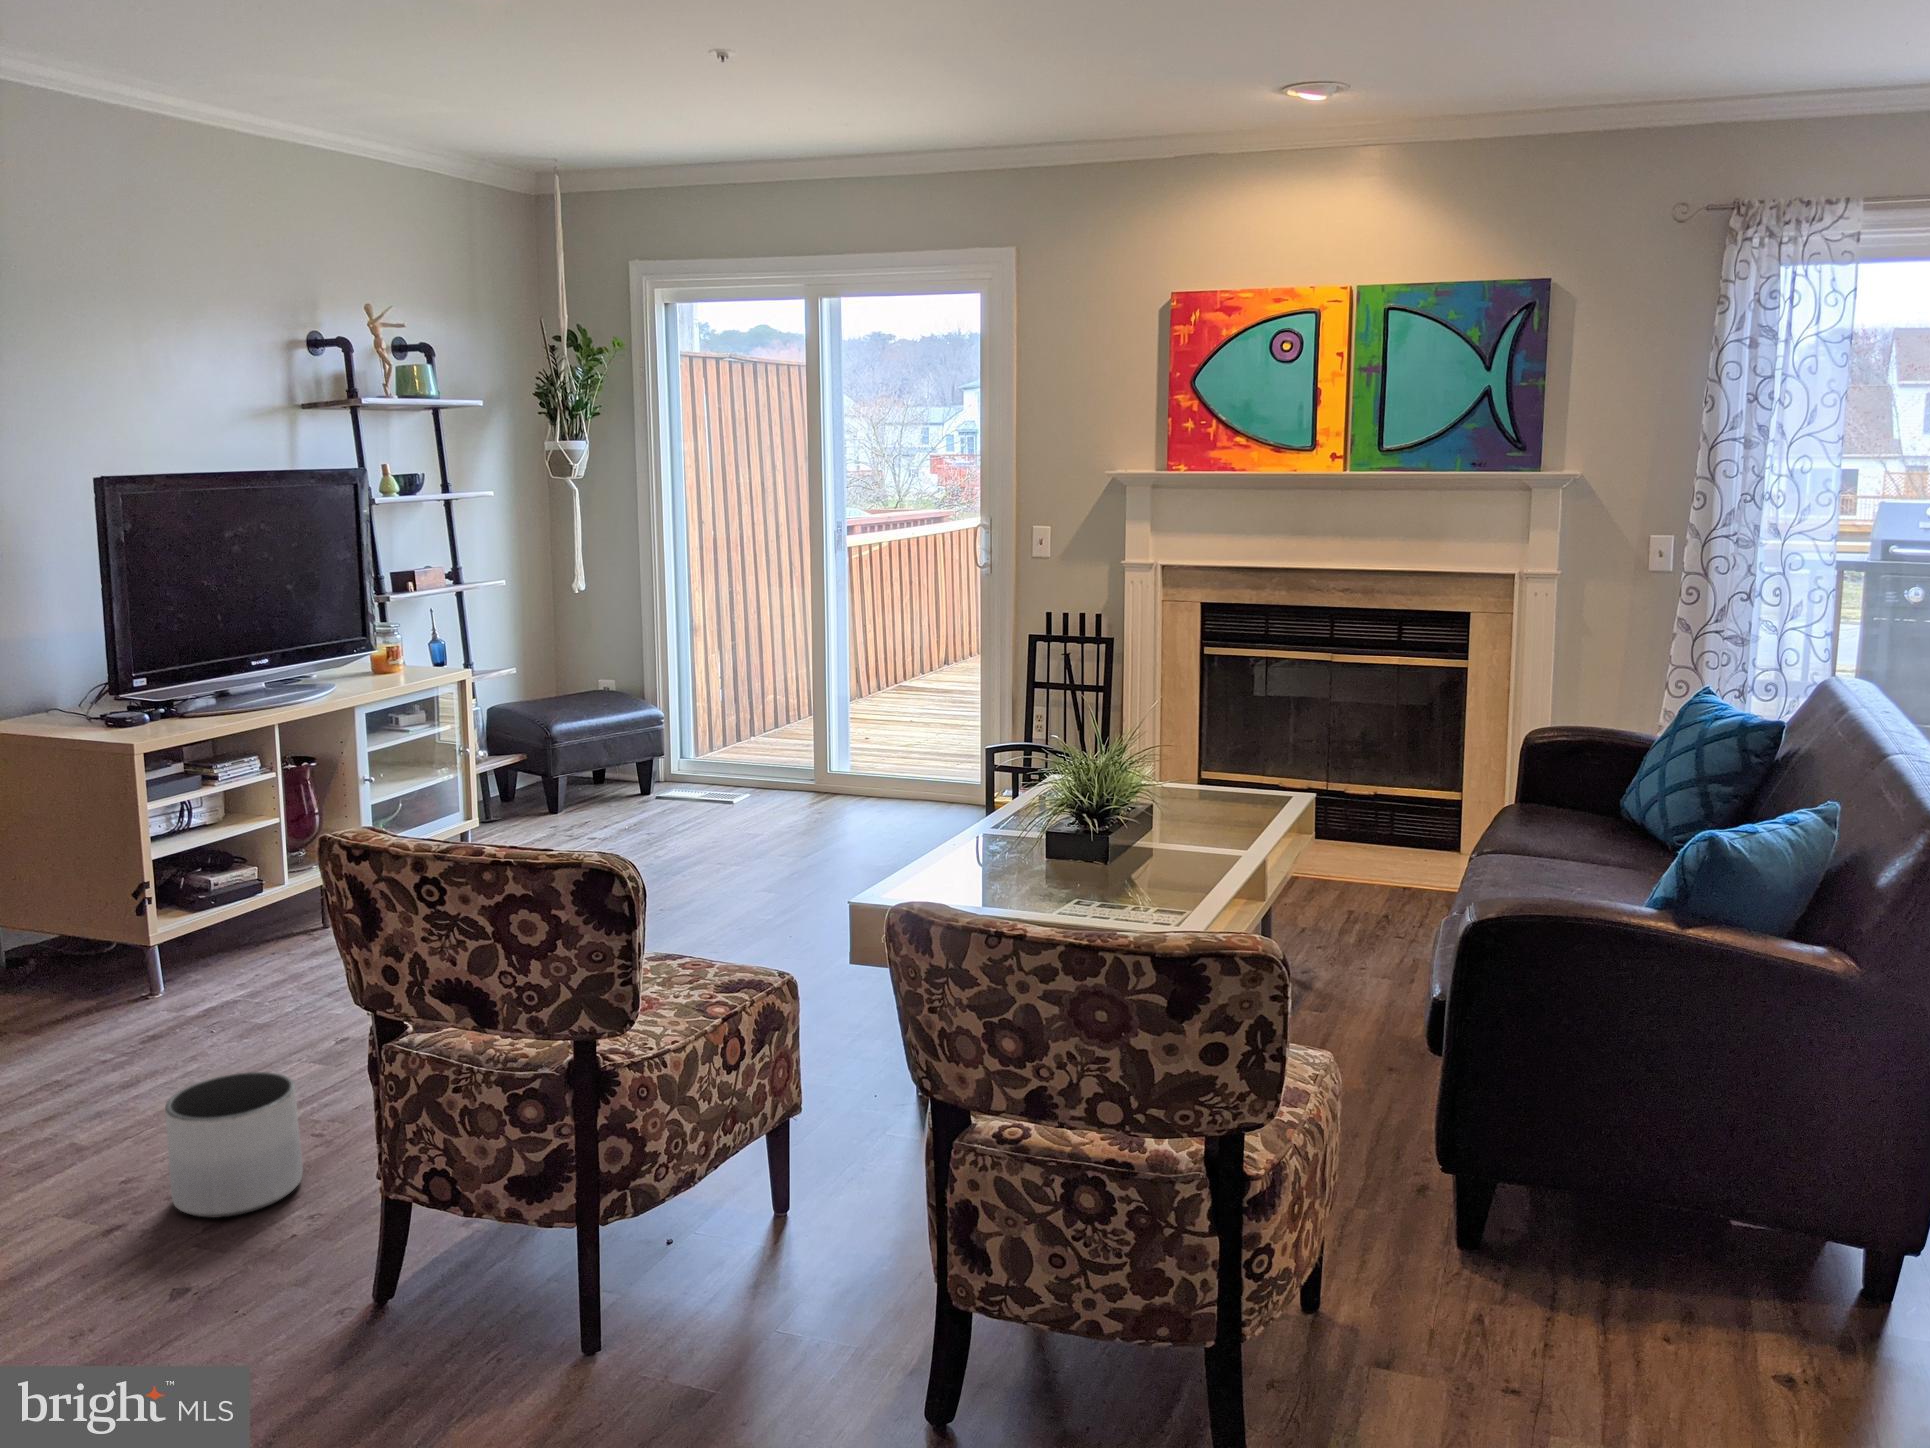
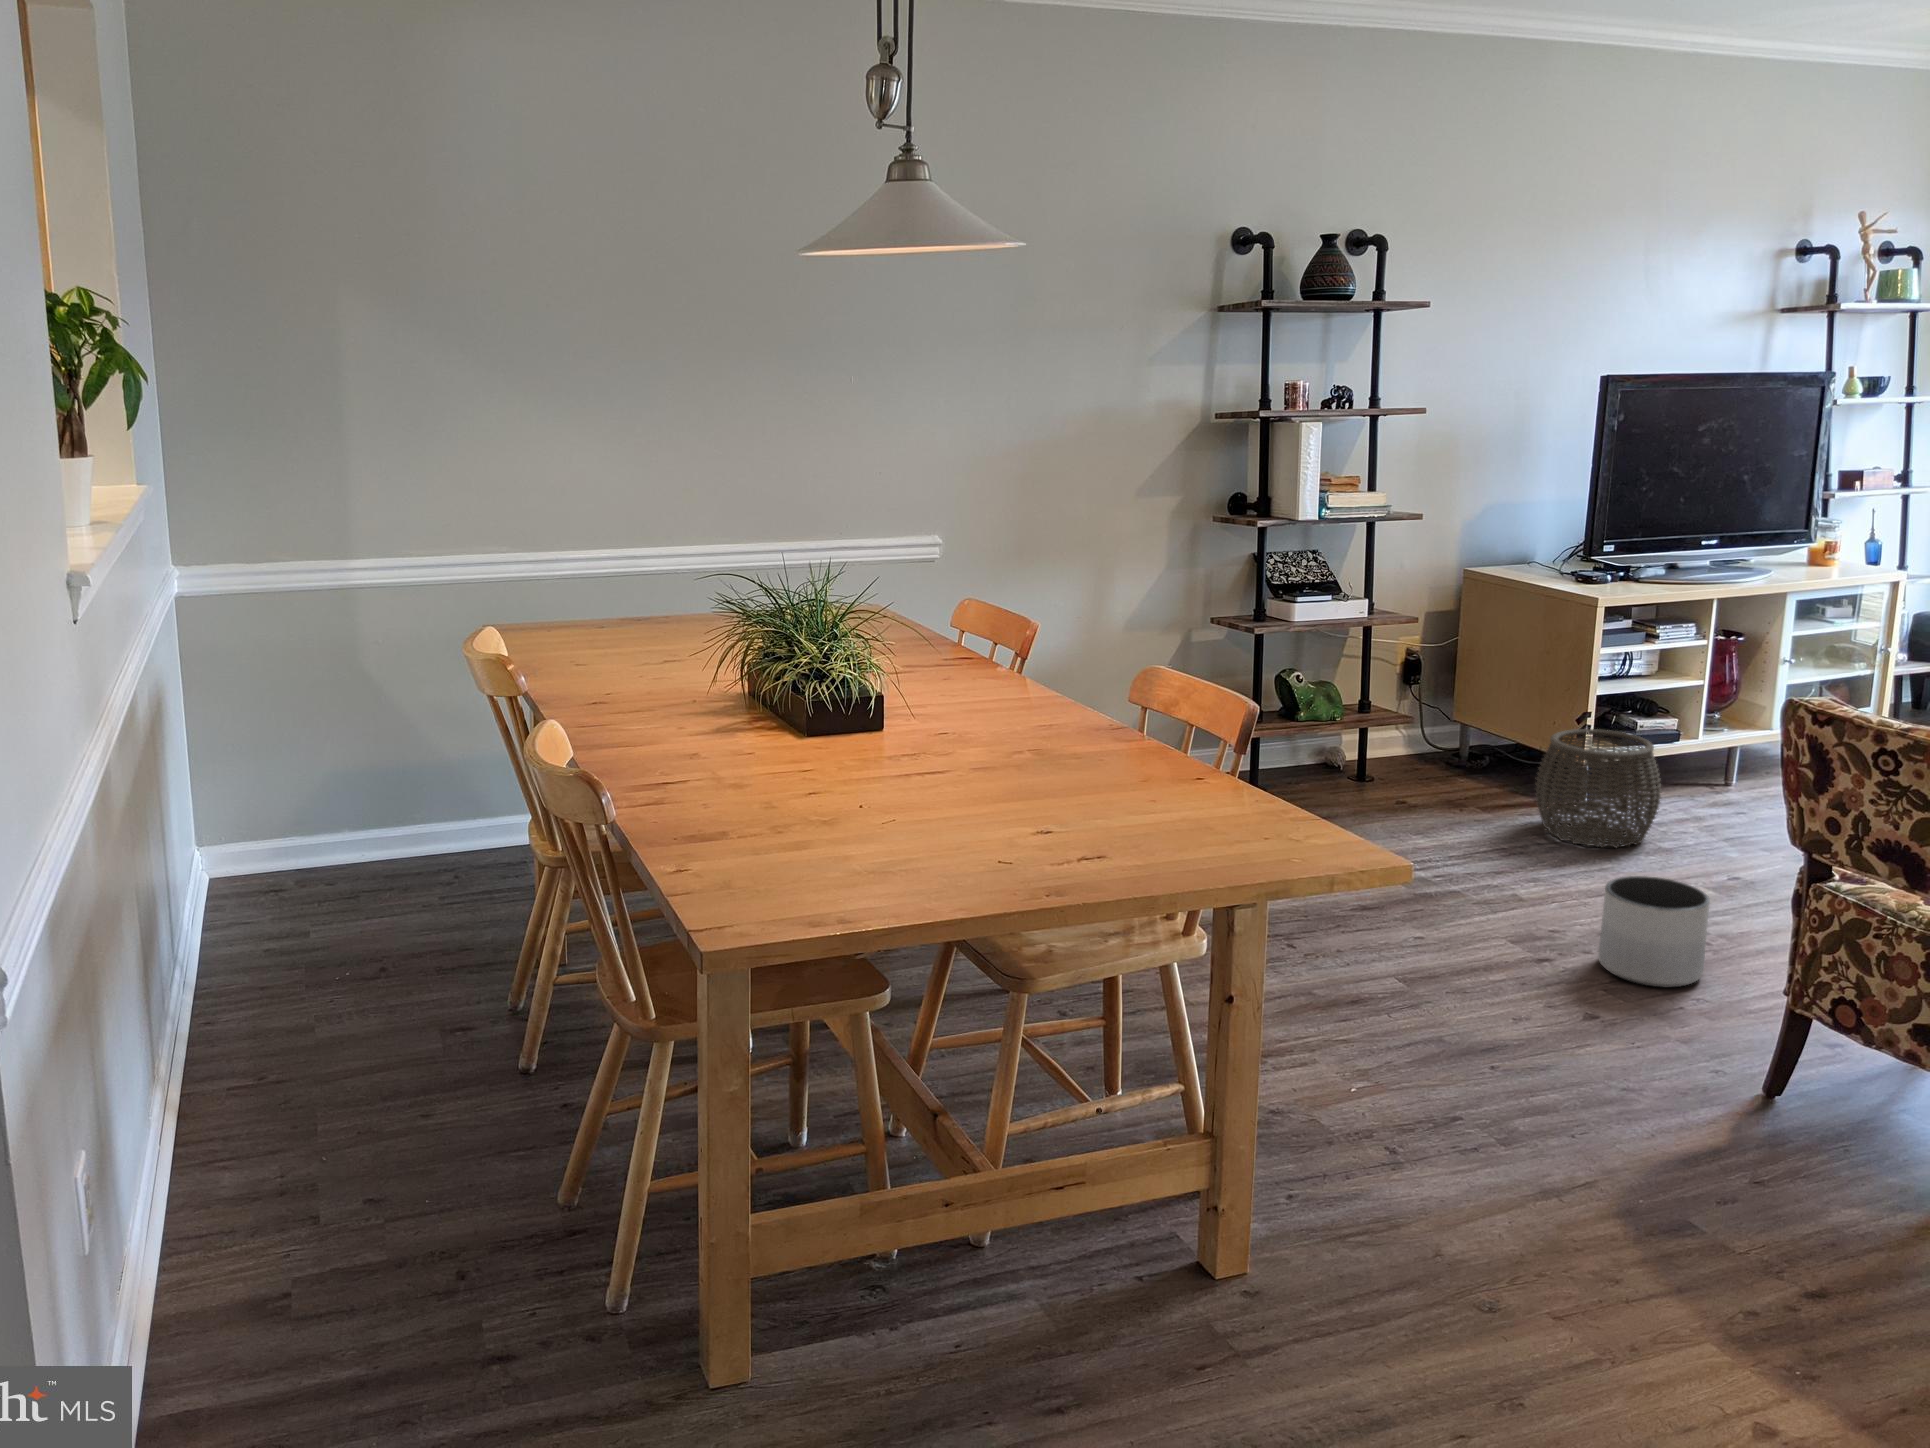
woven basket: none [80,897,243,1050] -> present [1535,729,1661,848]

